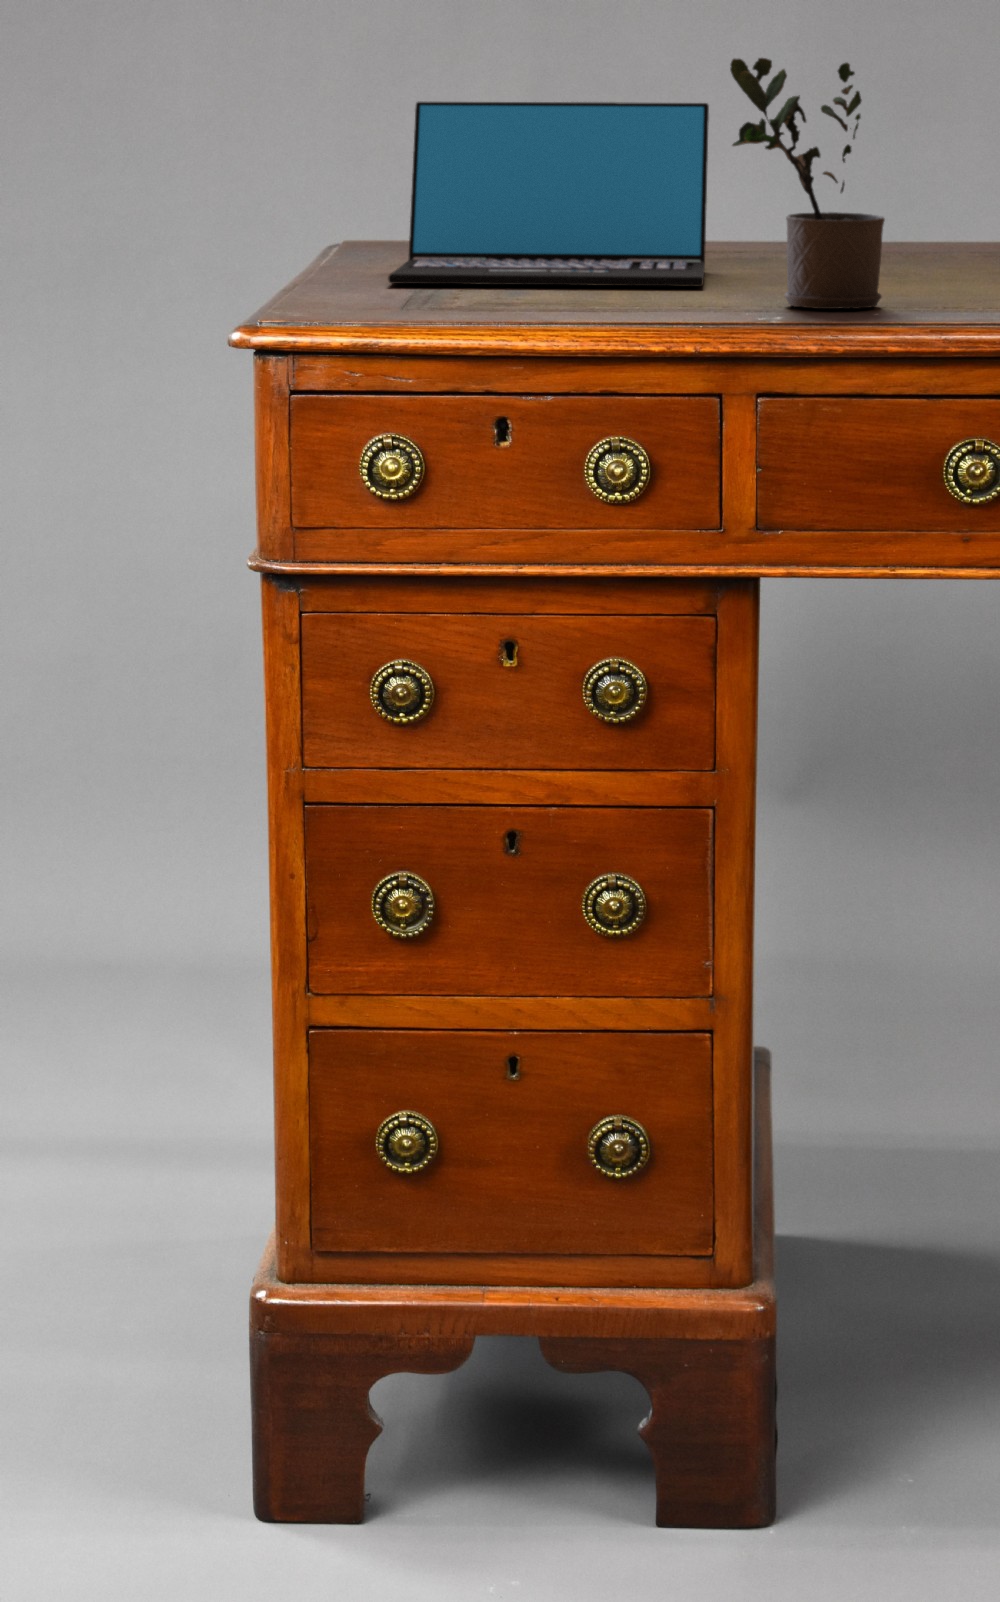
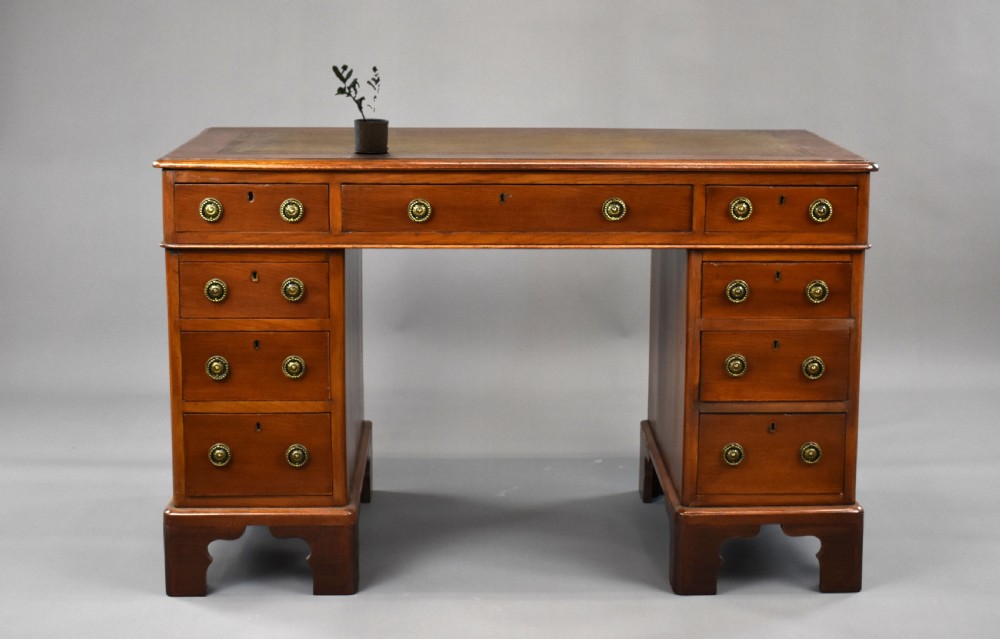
laptop: present [388,102,709,286] -> none [213,71,336,143]

